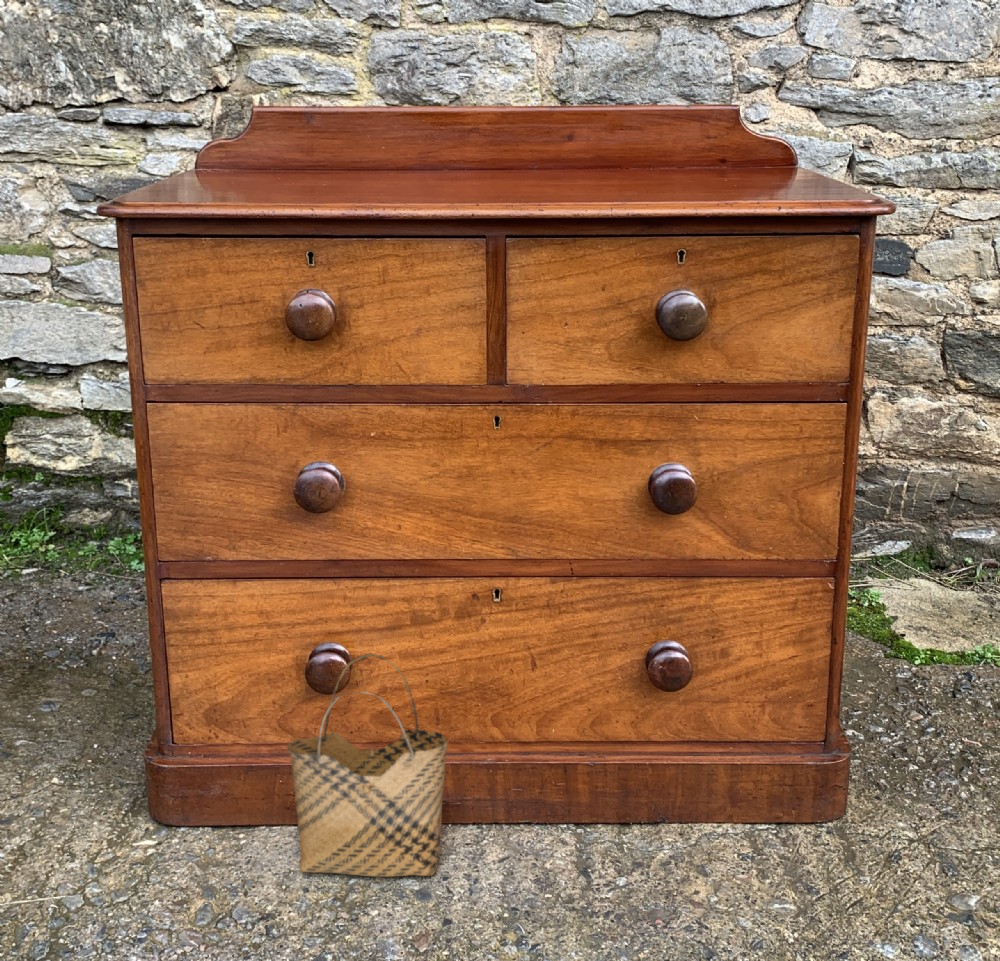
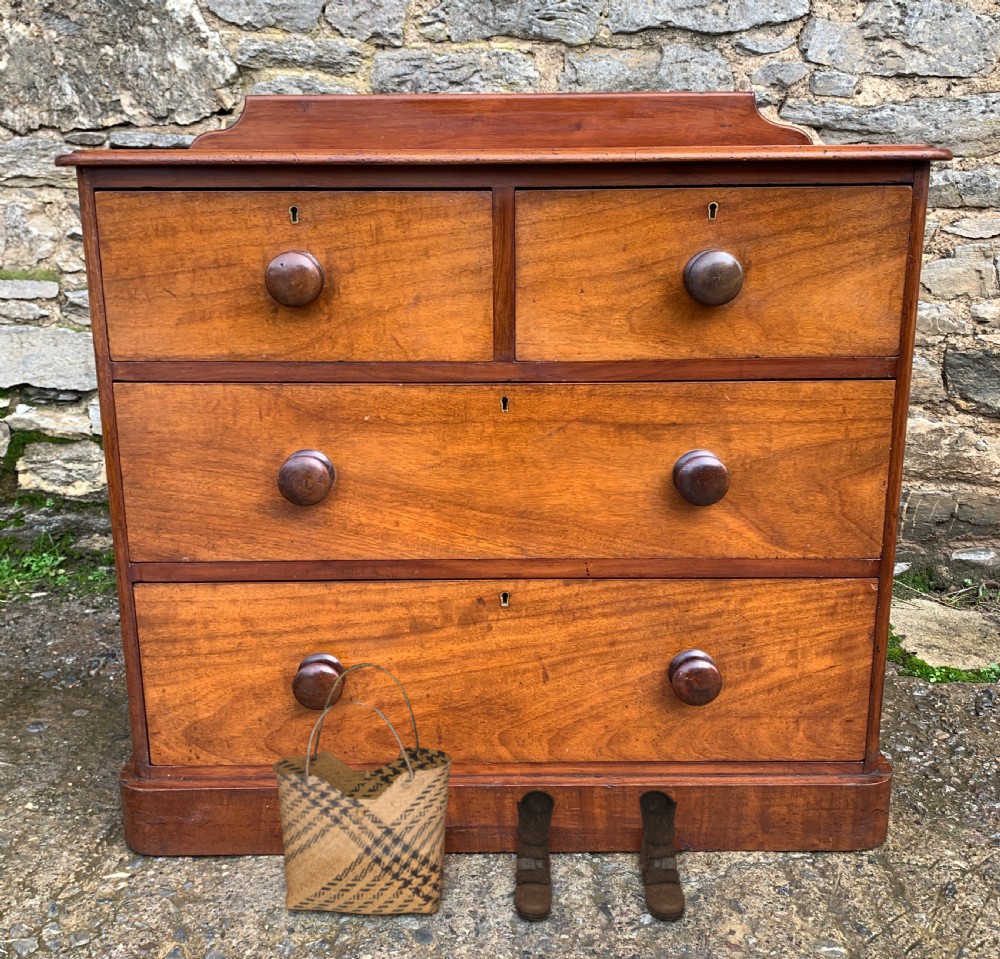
boots: none [504,768,657,883] -> present [514,790,685,921]

